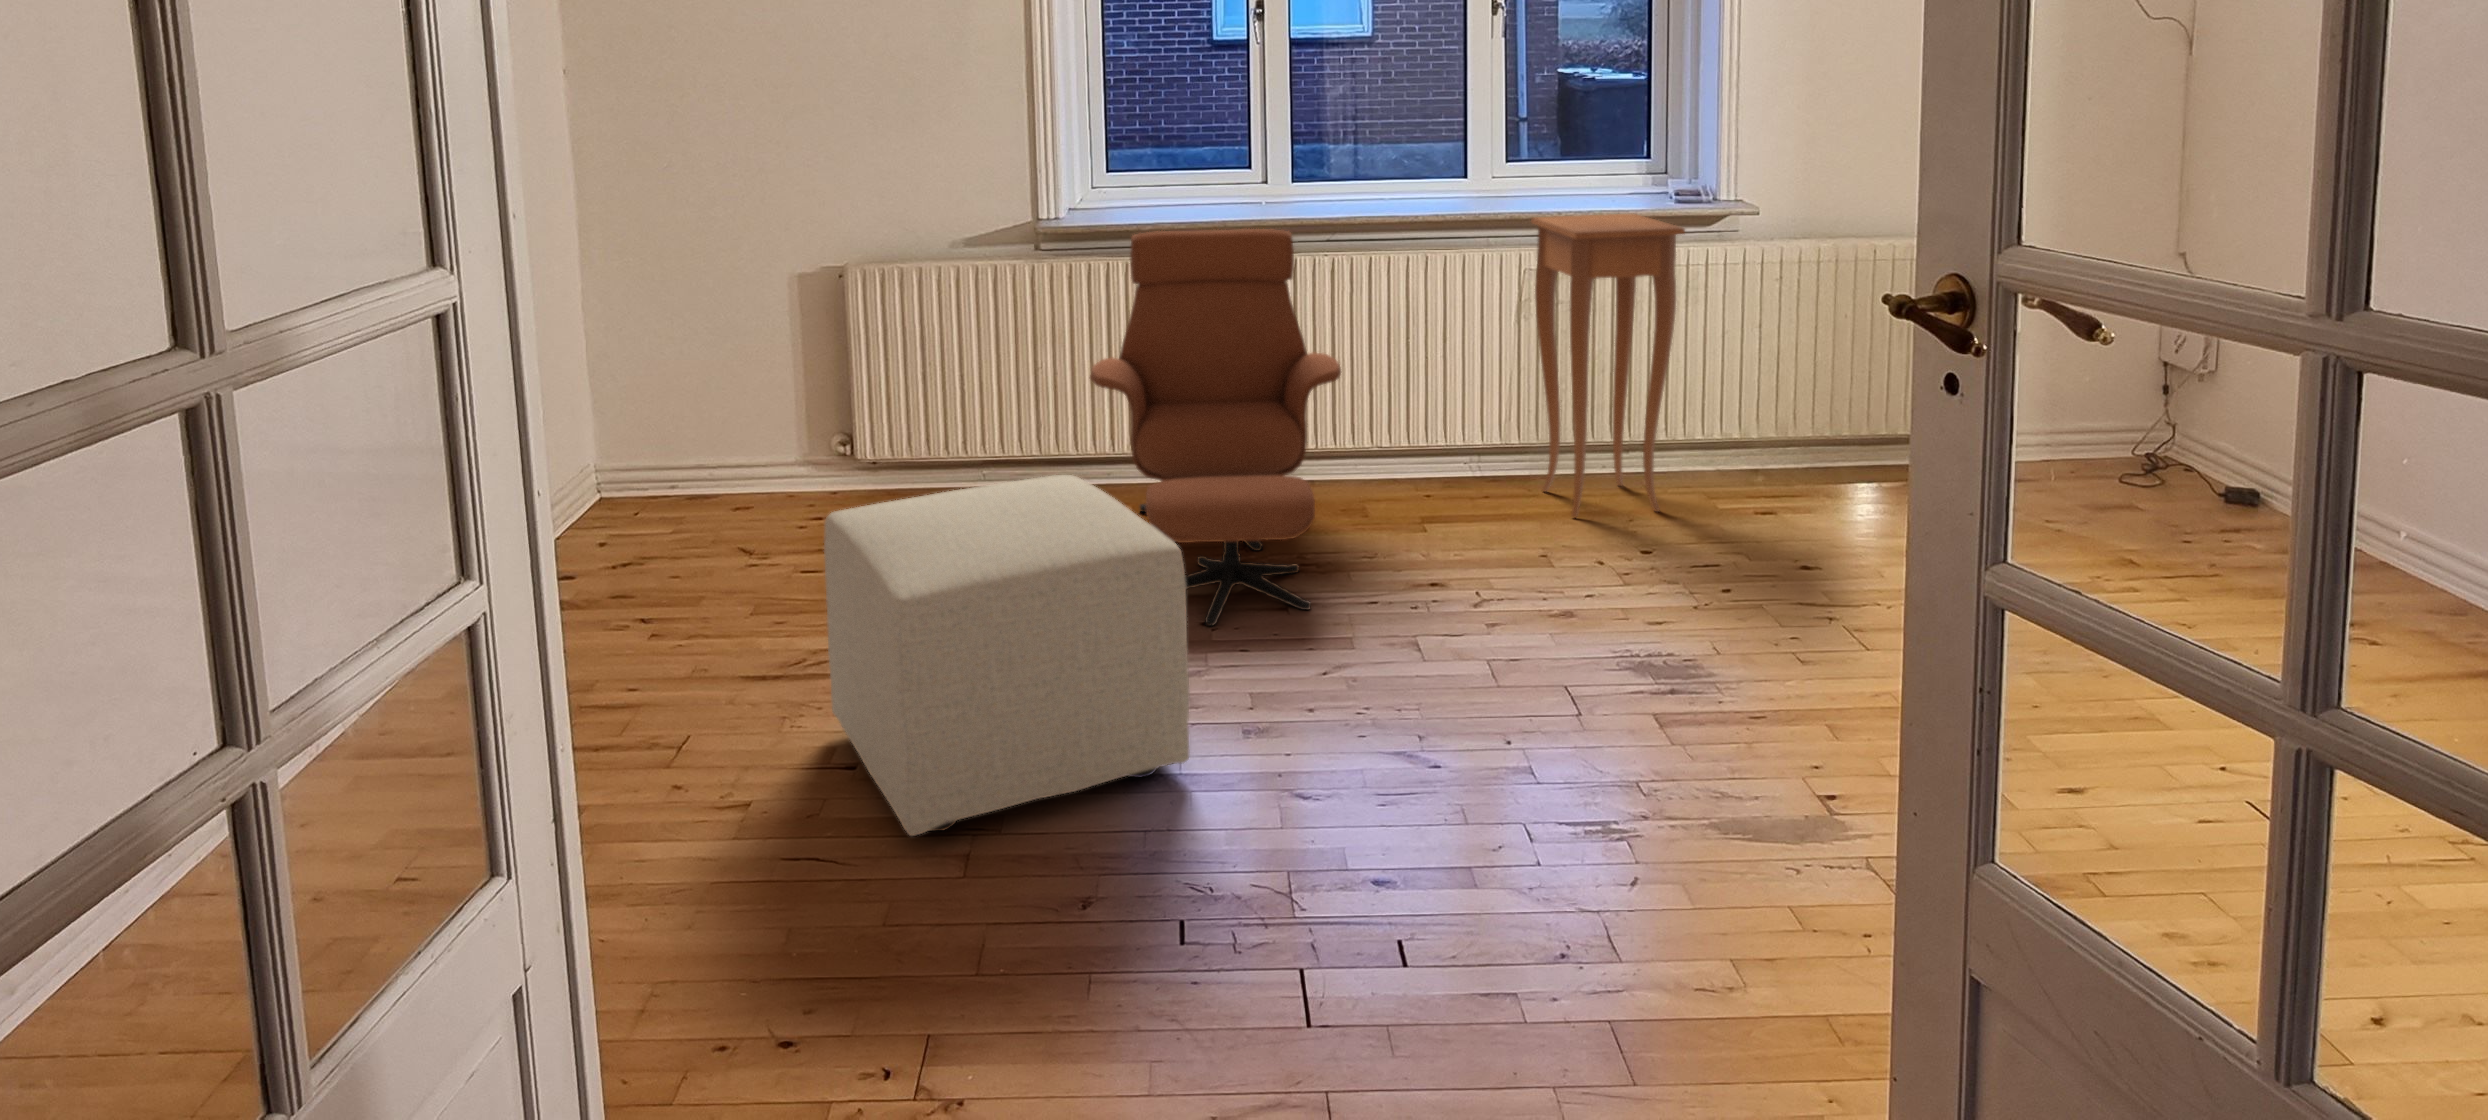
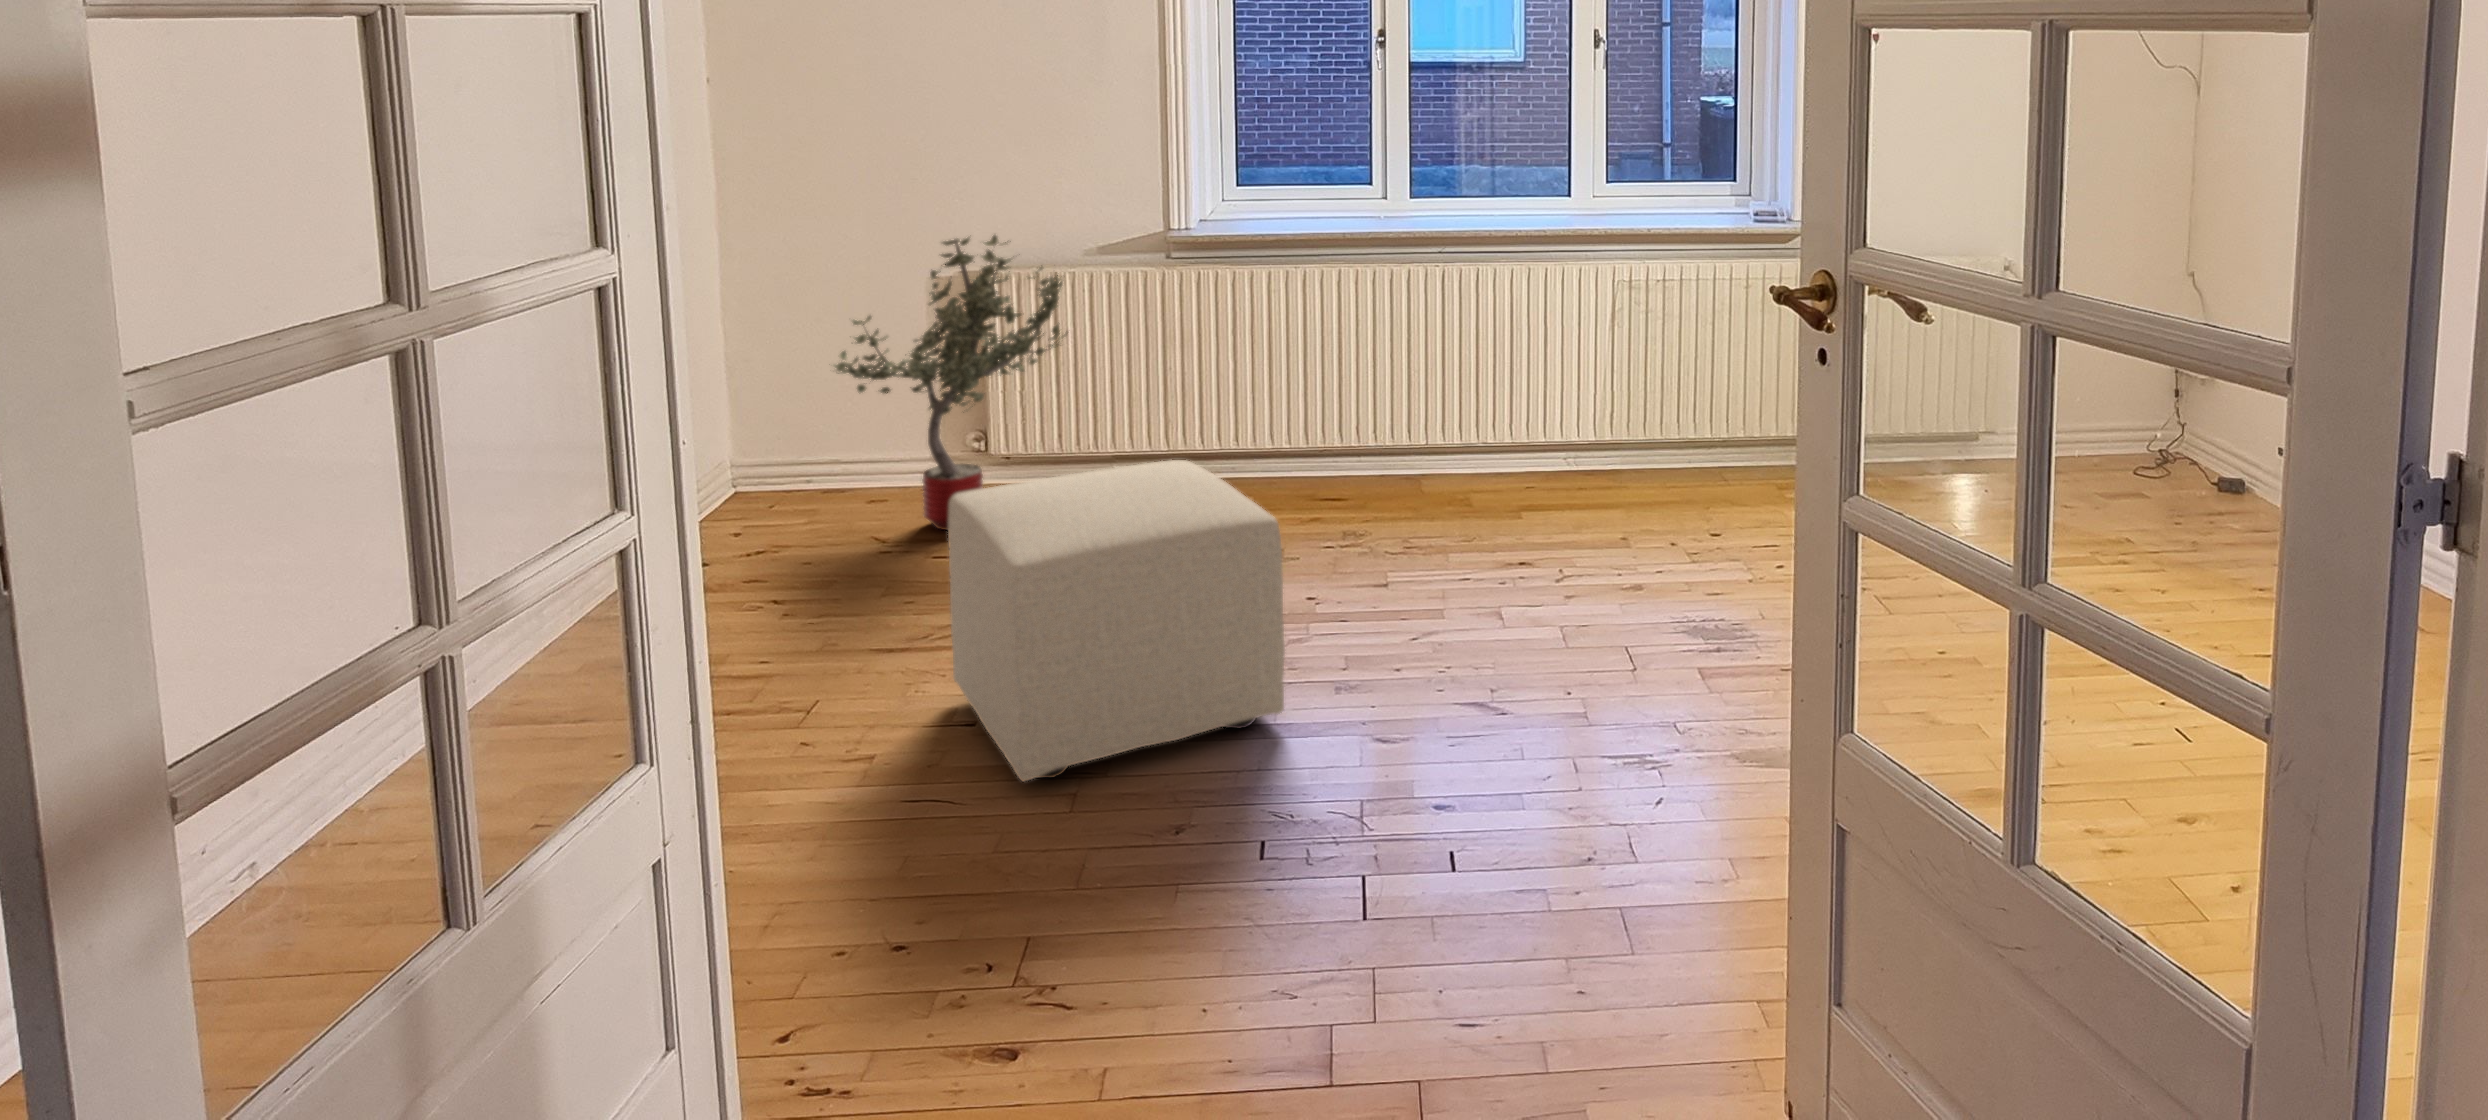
side table: present [1531,214,1685,517] -> none [1622,230,1754,503]
potted tree: none [697,227,940,539] -> present [834,235,1066,530]
lounge chair: present [1090,229,1341,626] -> none [1212,240,1448,600]

